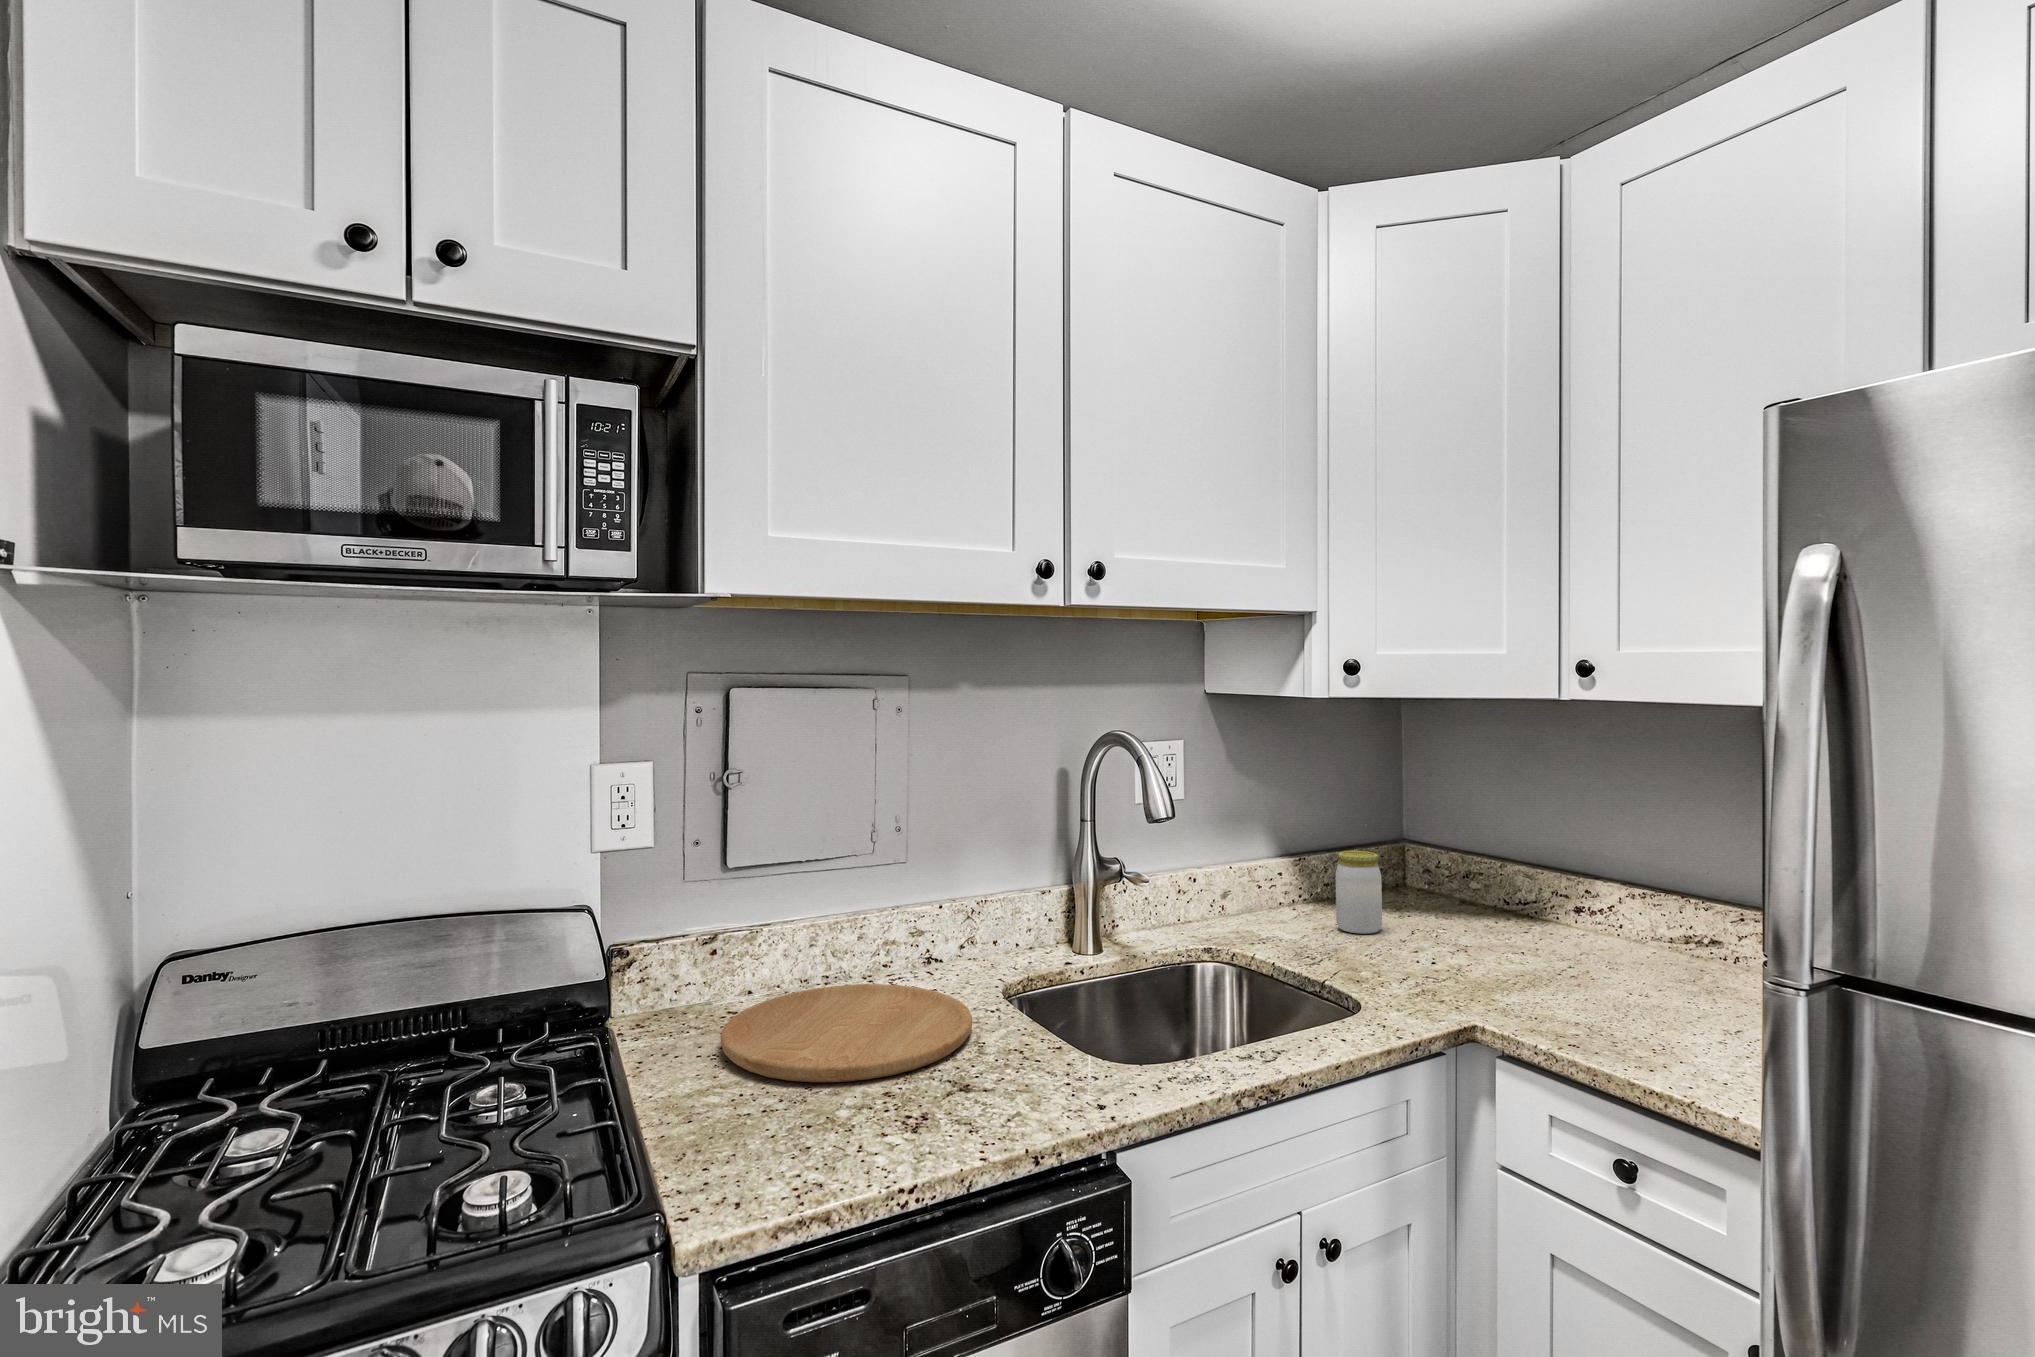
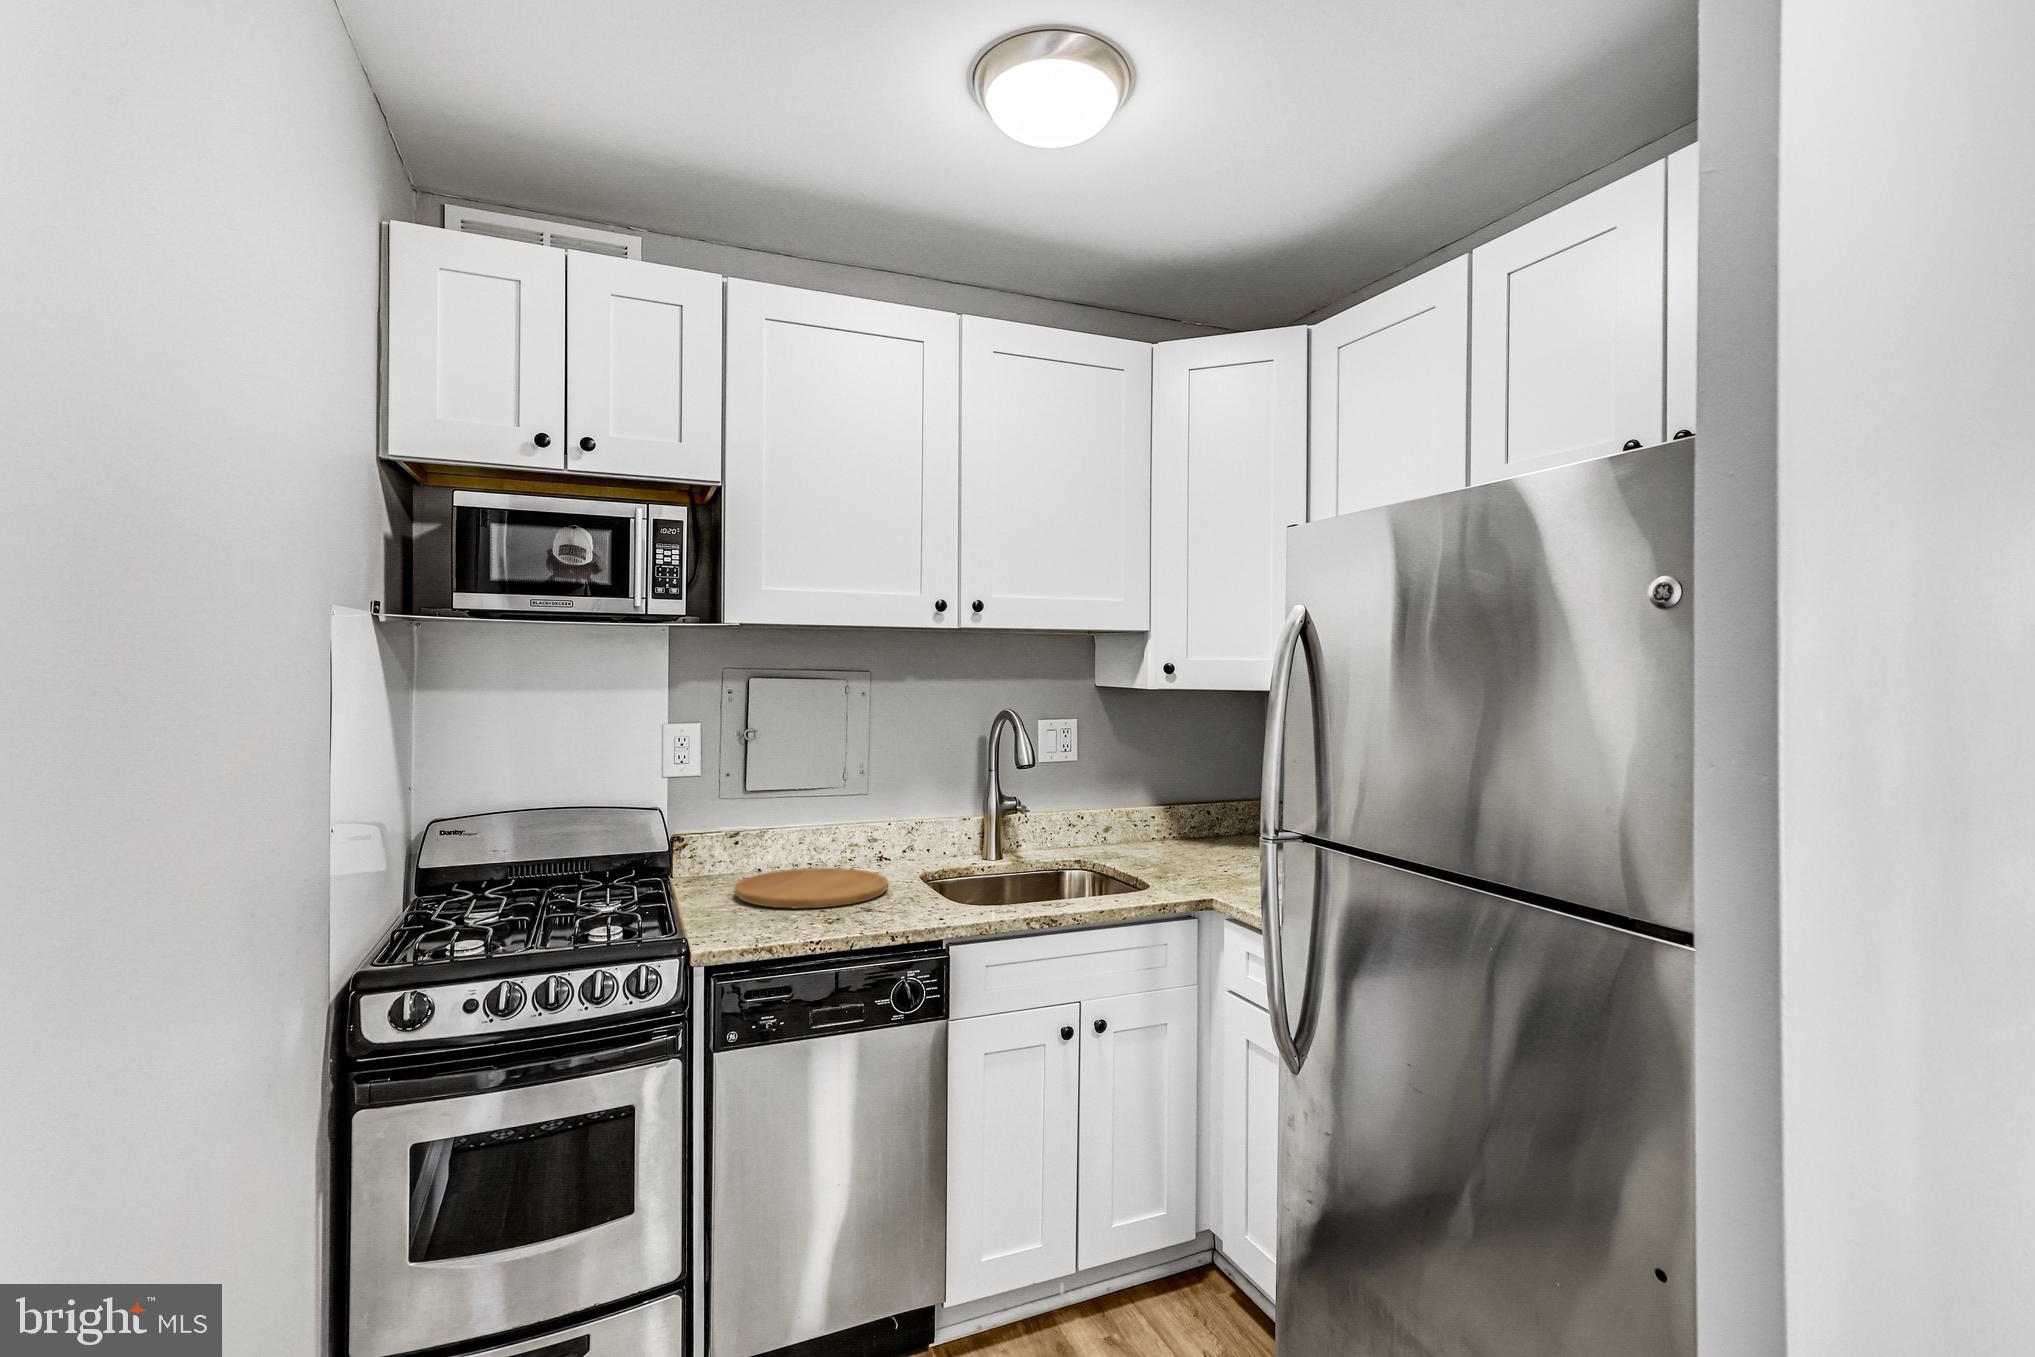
jar: present [1336,851,1382,934] -> none [1179,800,1210,858]

